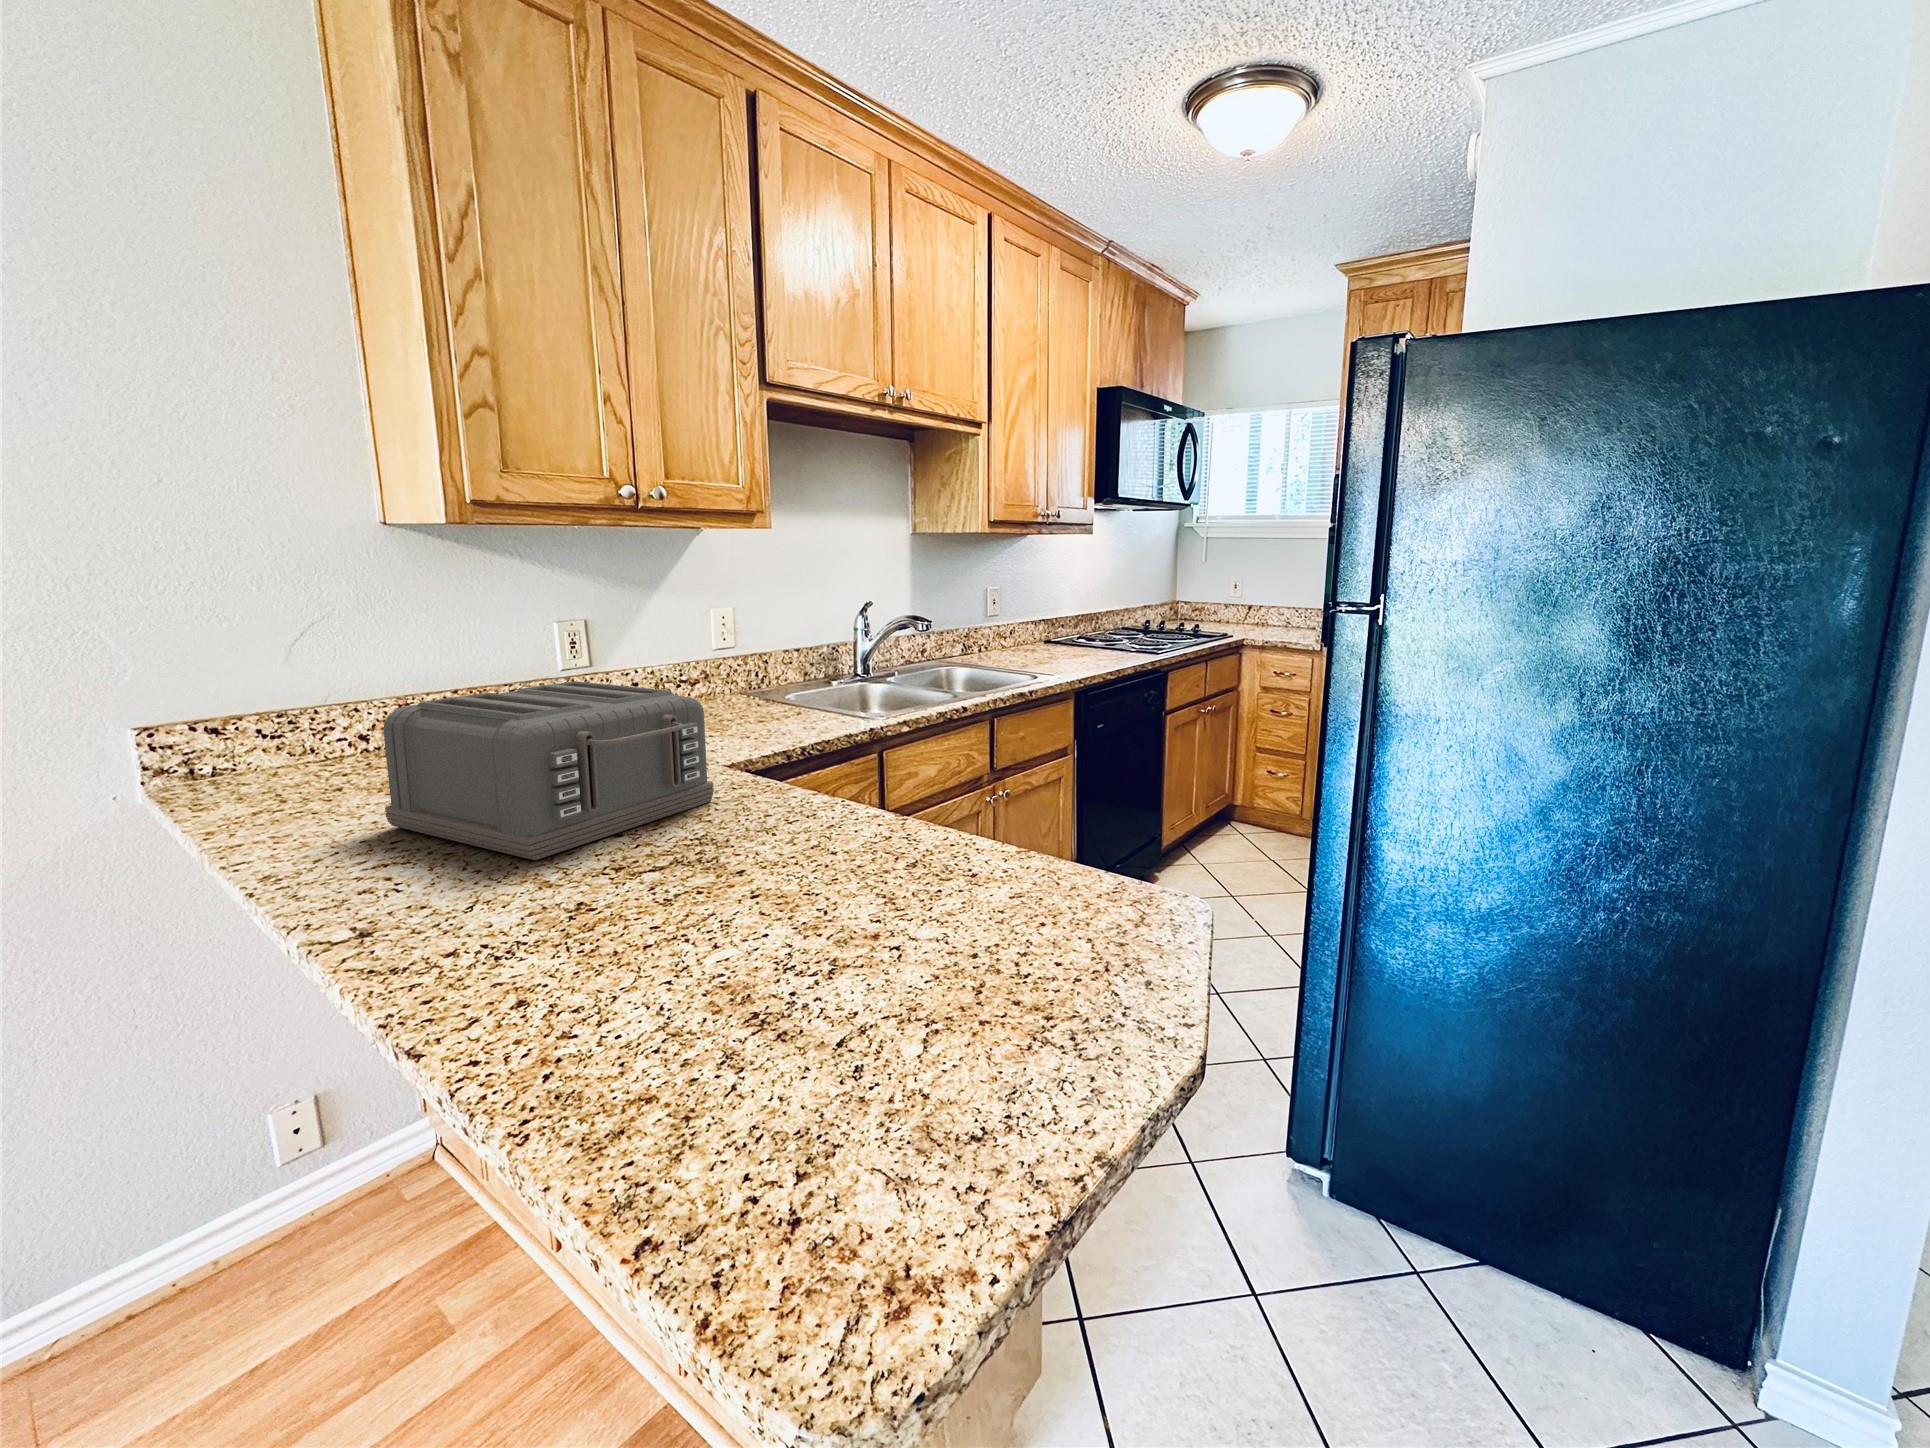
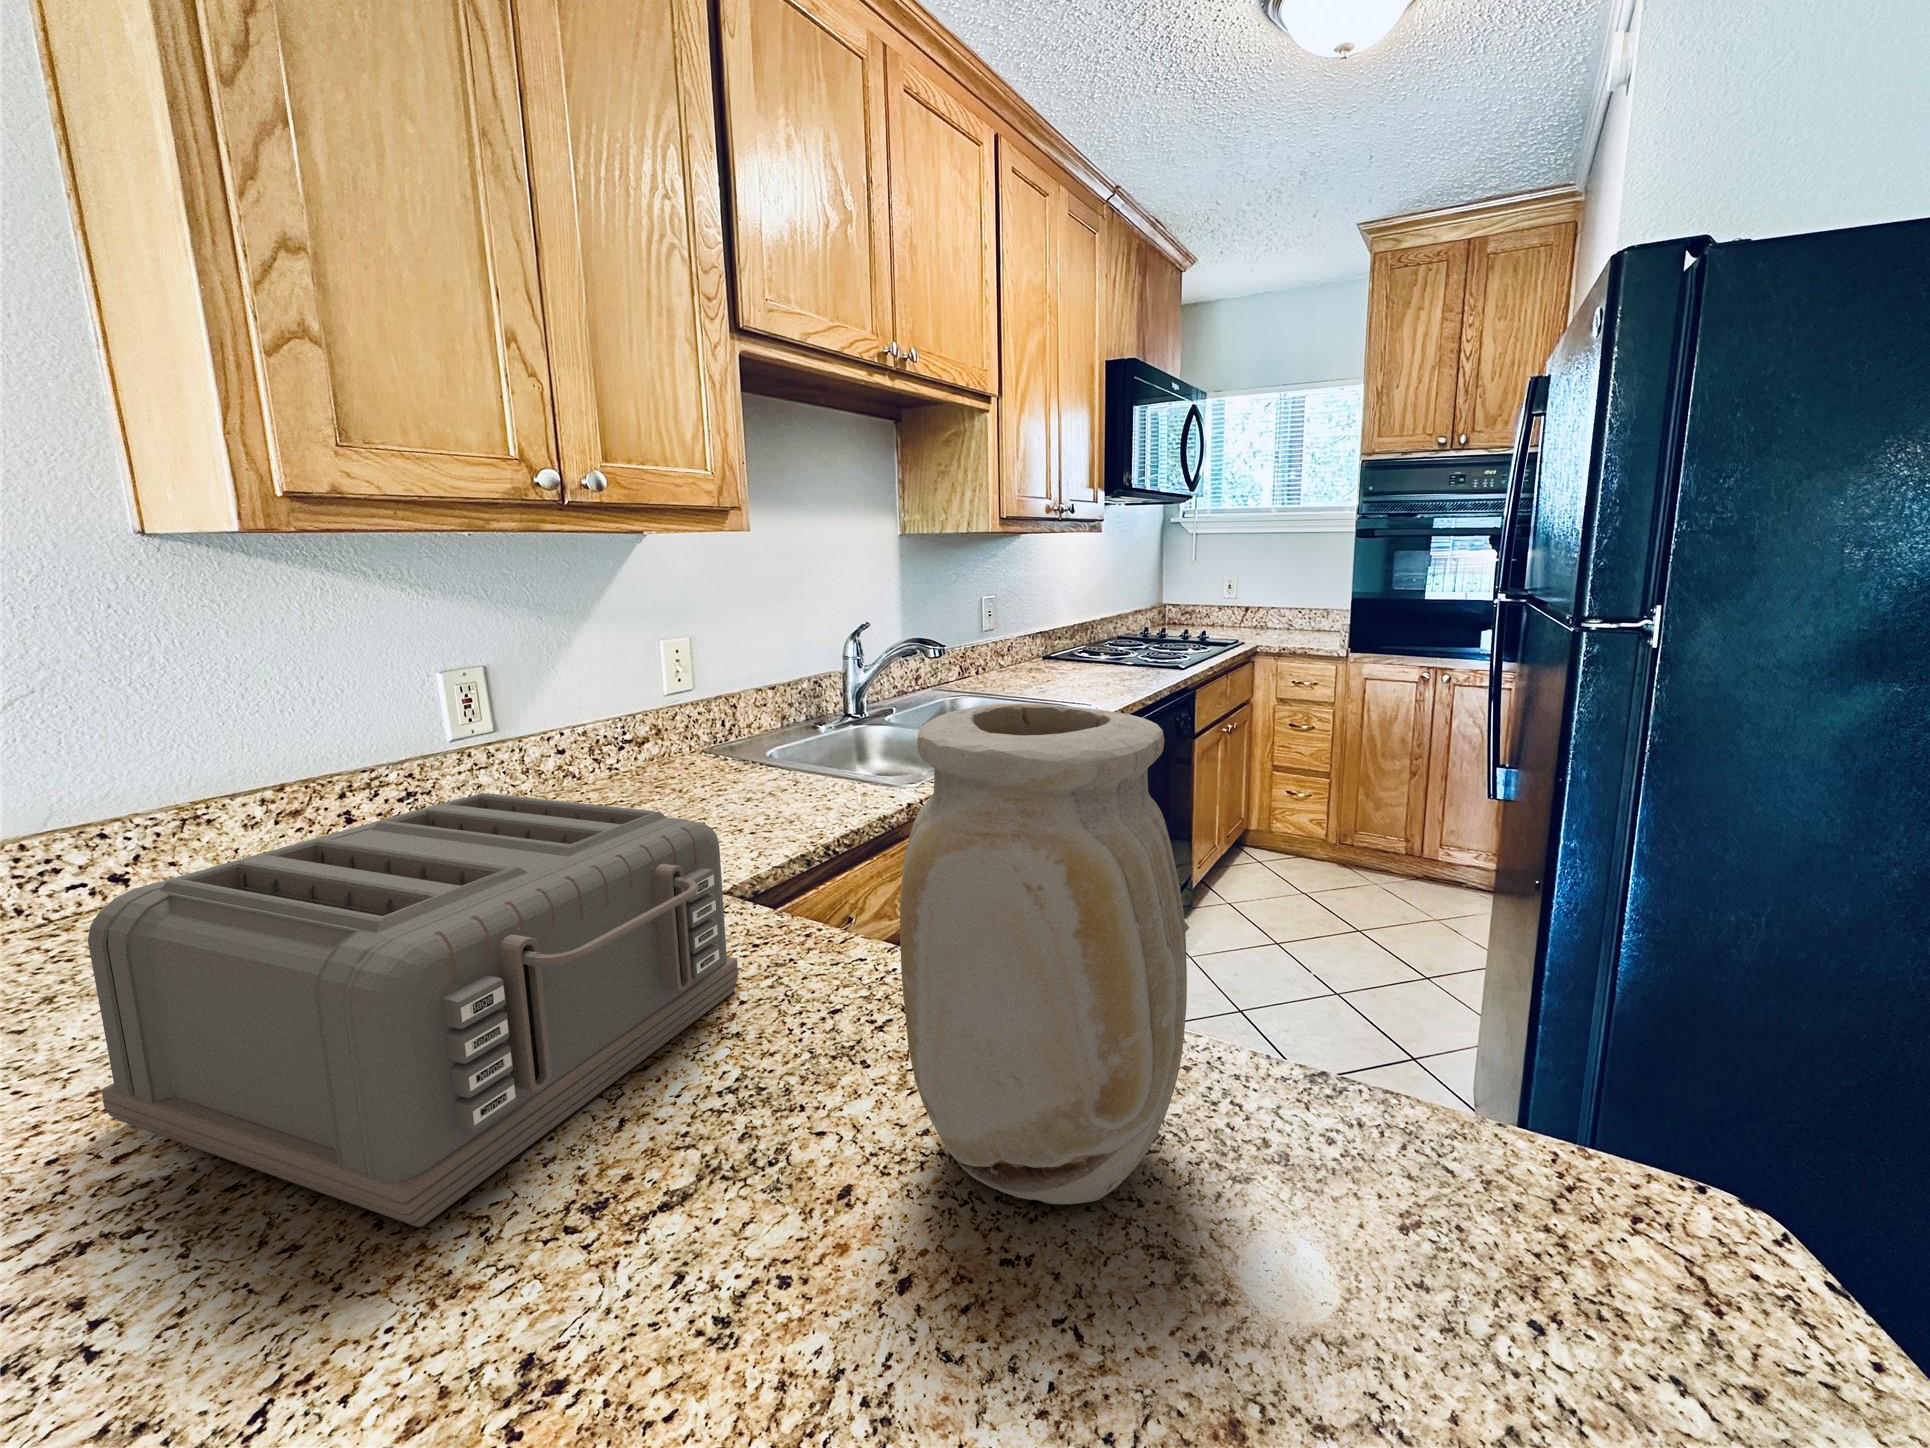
vase: none [762,621,909,868] -> present [900,703,1187,1204]

